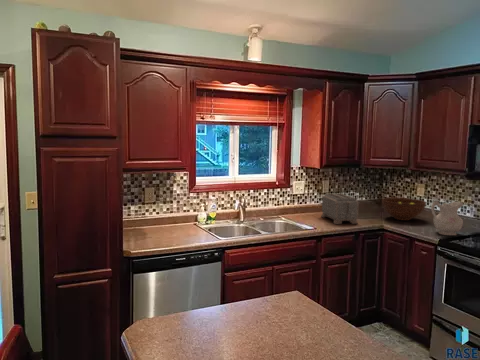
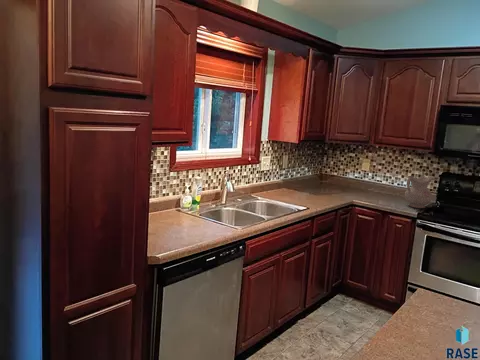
toaster: present [321,194,359,224] -> none [290,169,337,202]
fruit bowl: present [382,197,426,220] -> none [342,172,383,195]

